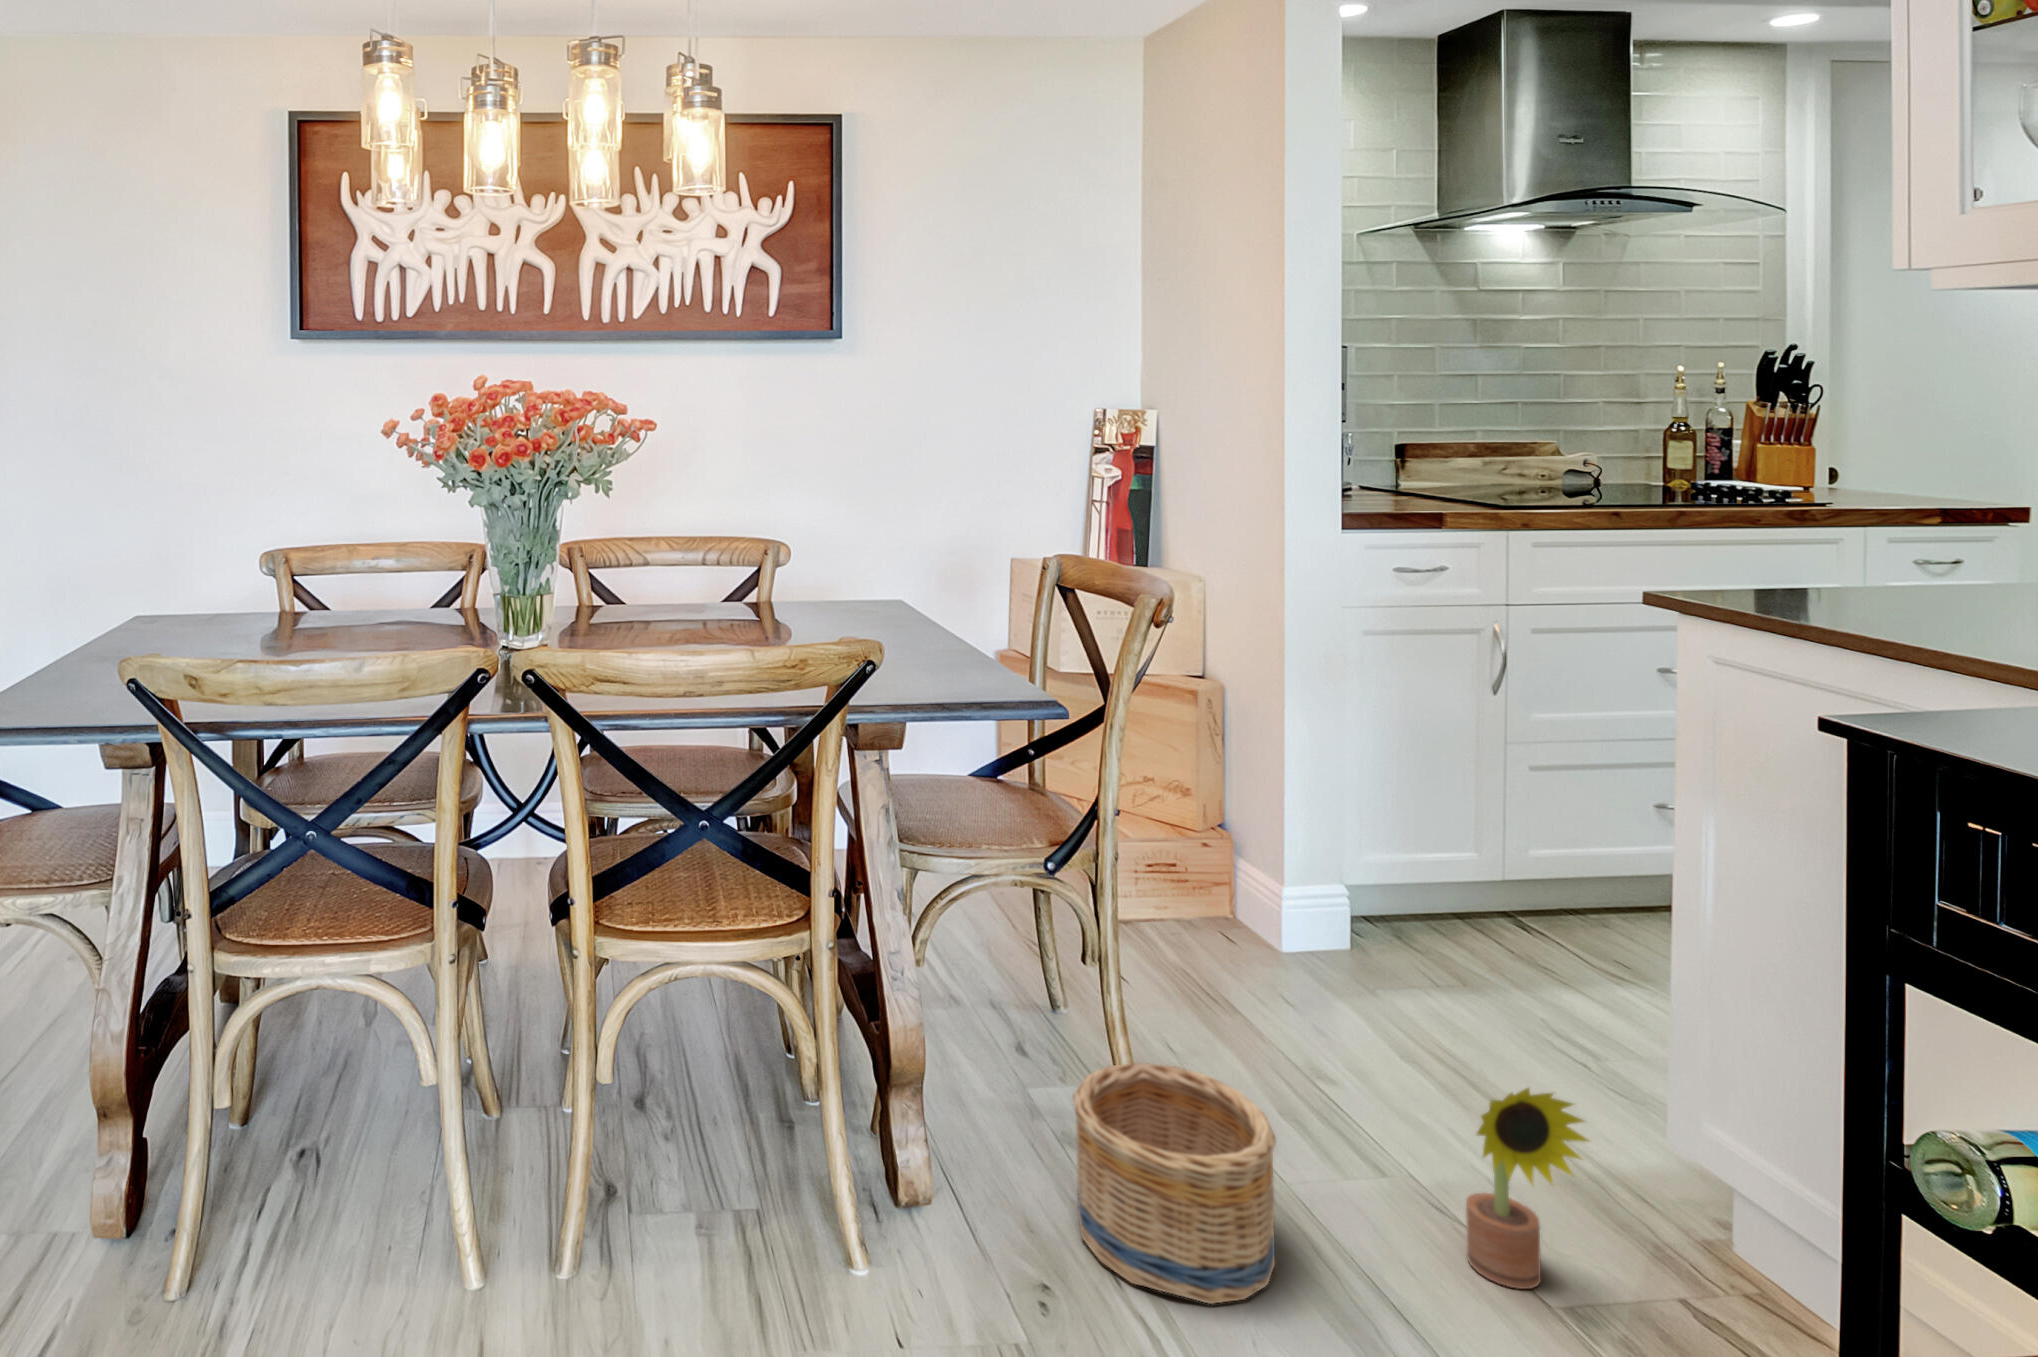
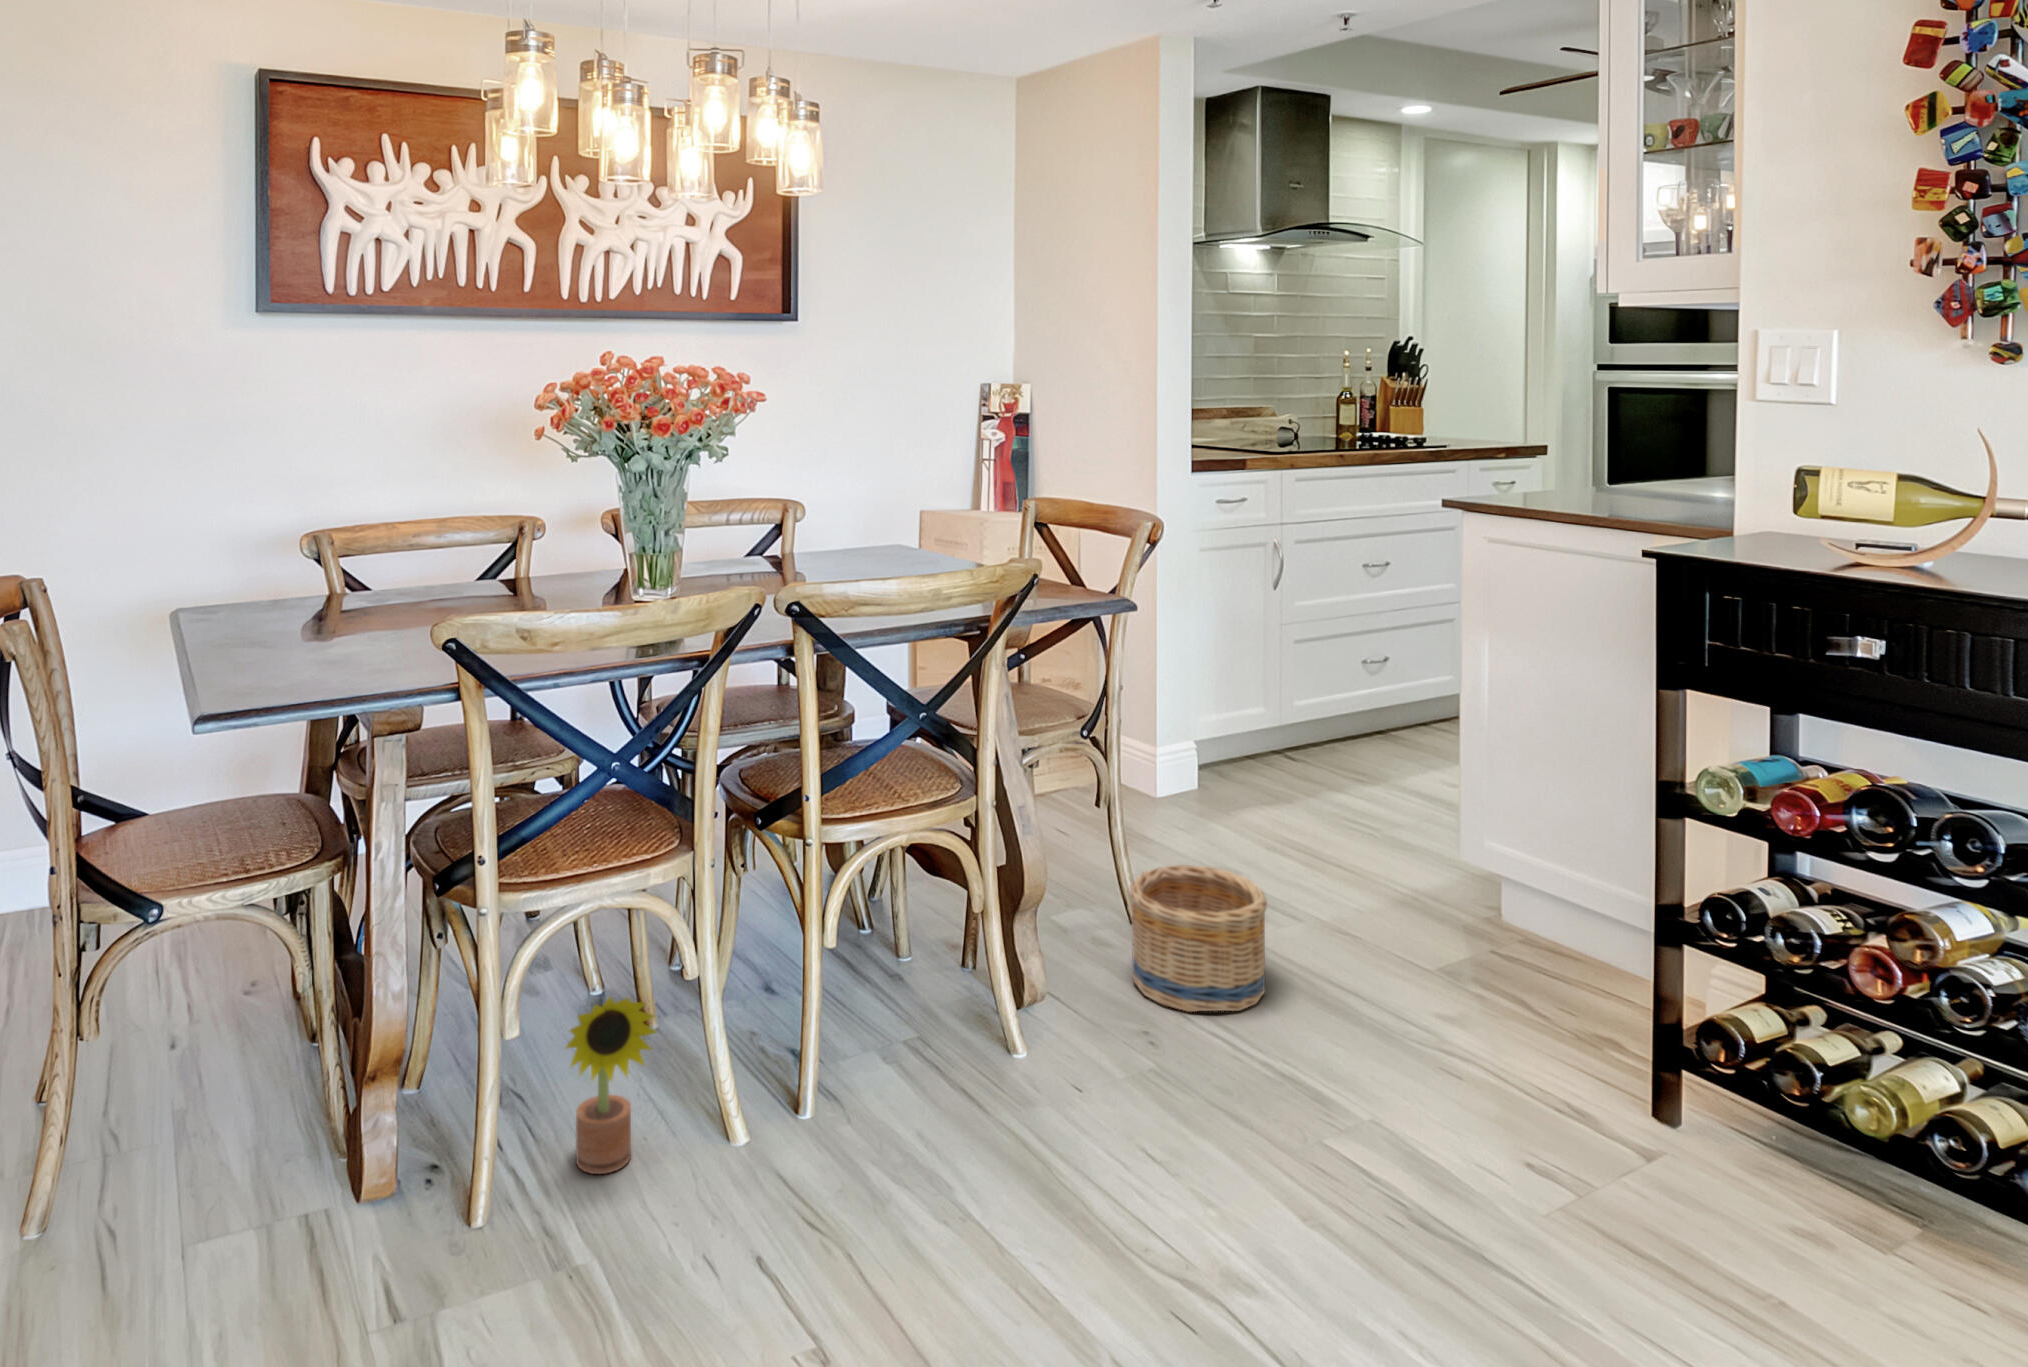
decorative plant: present [1466,1088,1588,1289] -> present [566,997,657,1174]

